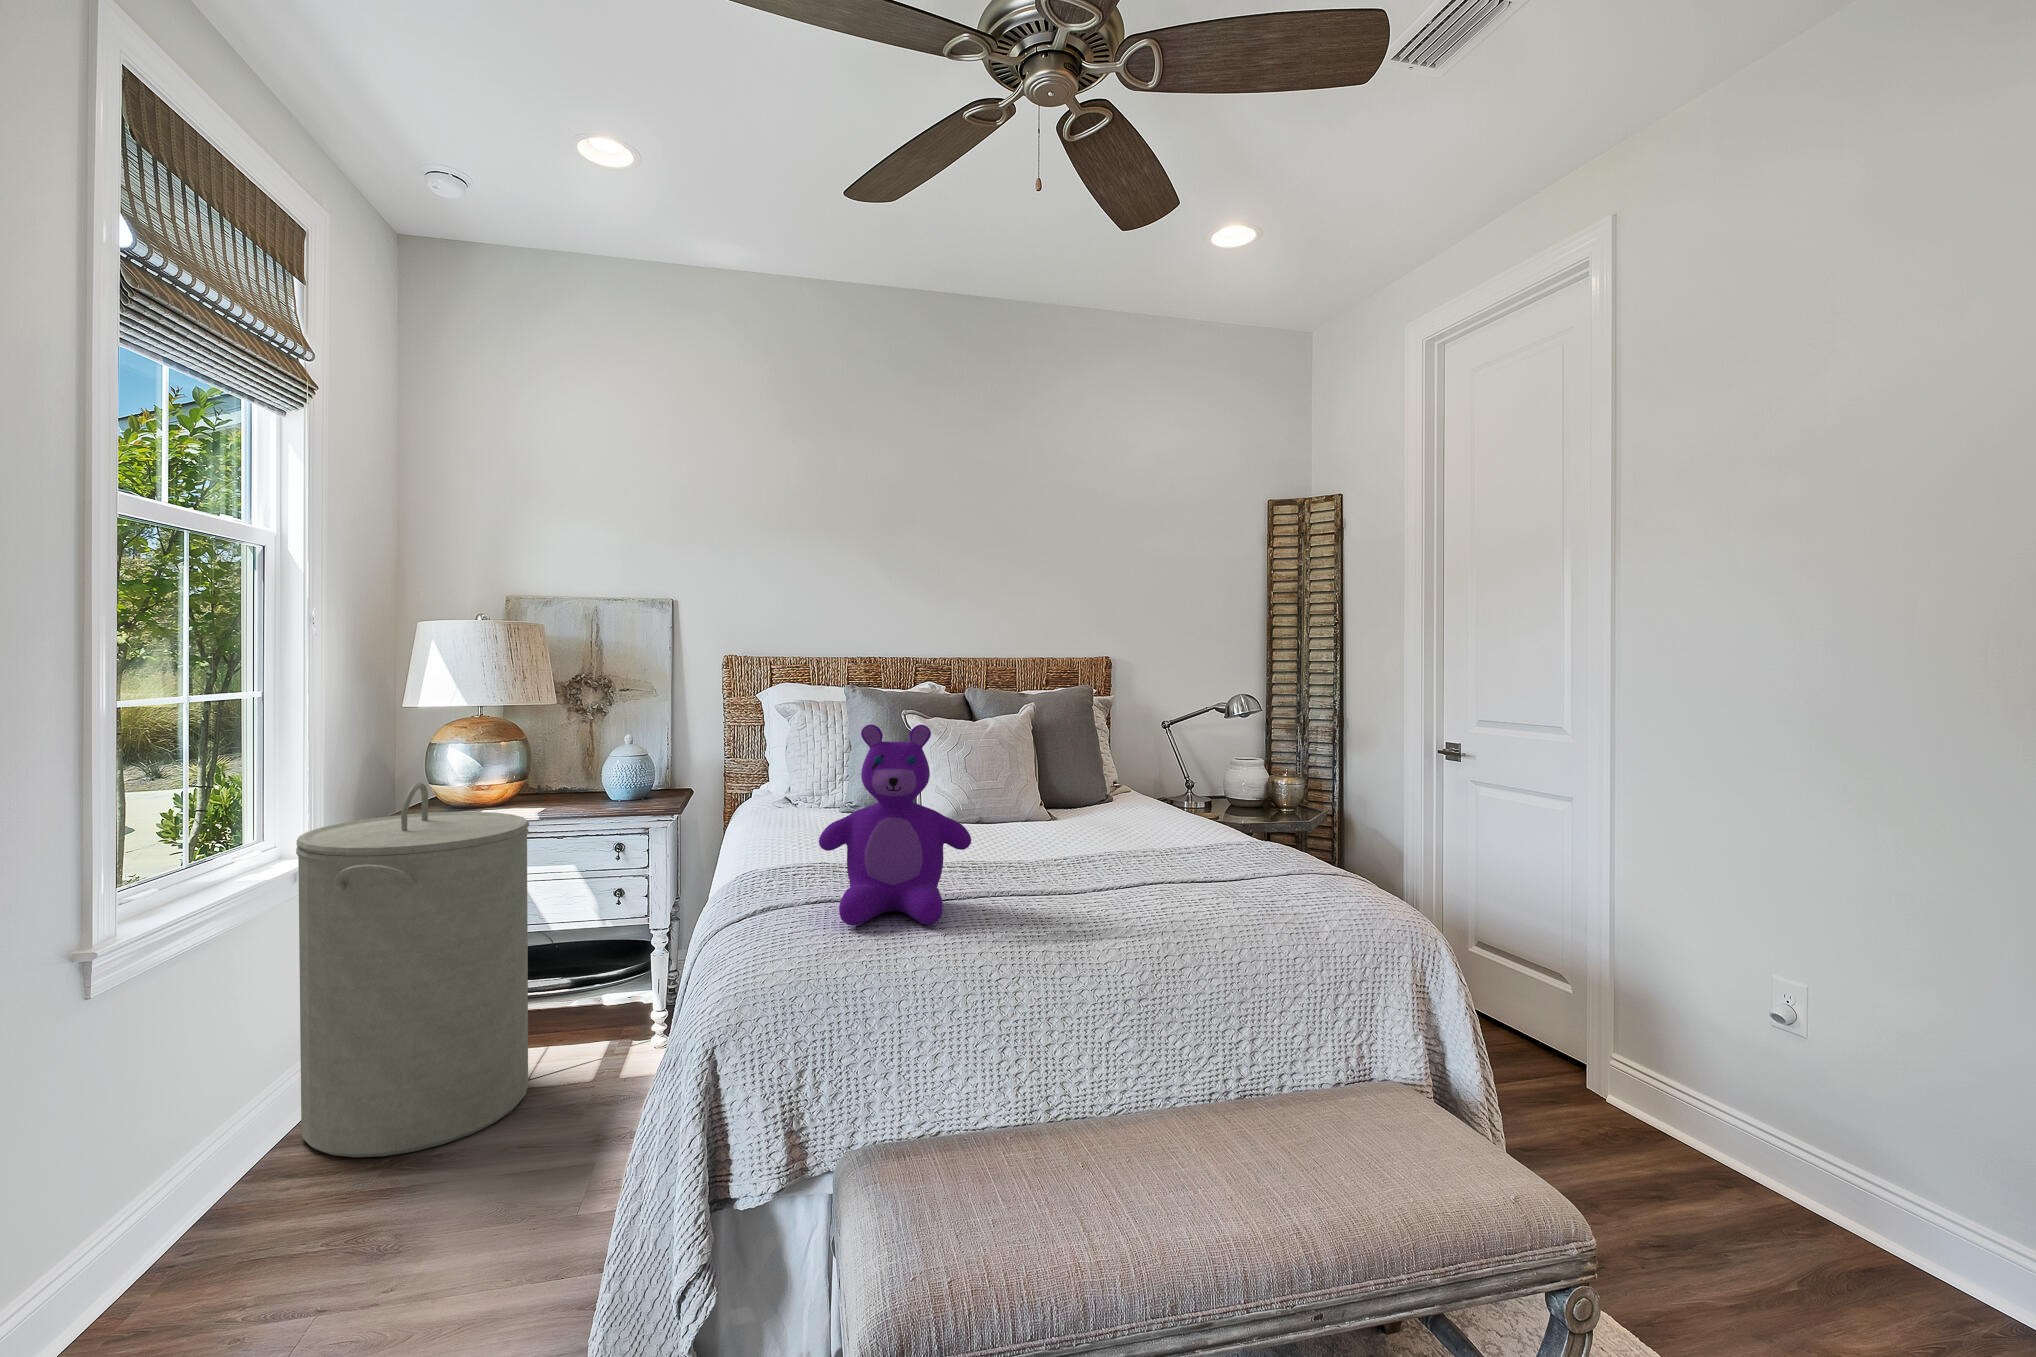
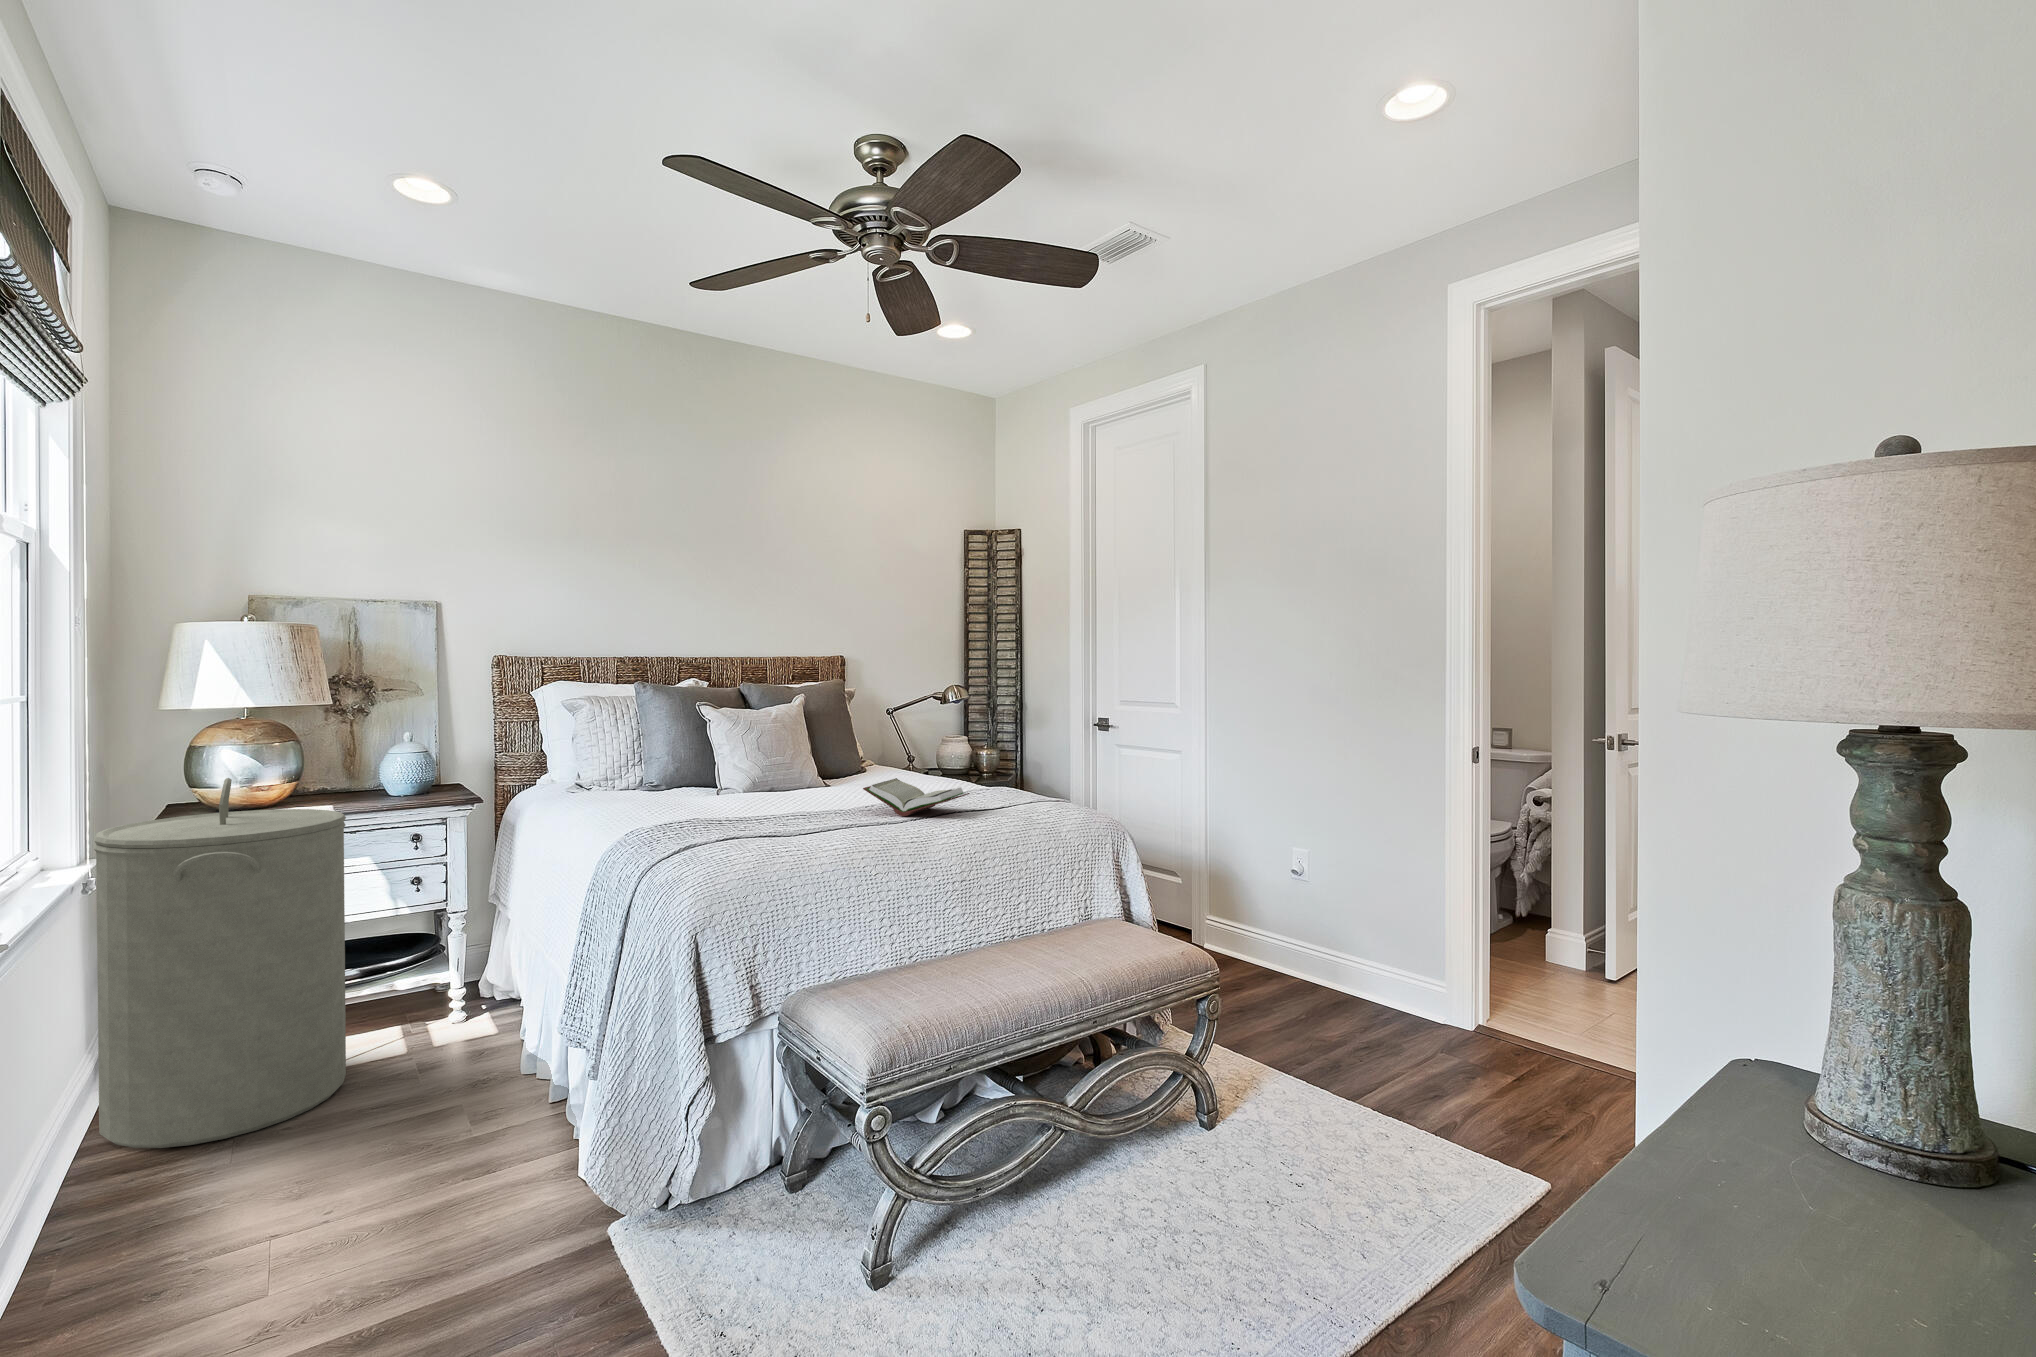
teddy bear: present [819,724,971,926] -> none [725,696,840,843]
book: none [1029,831,1176,889] -> present [863,778,969,816]

